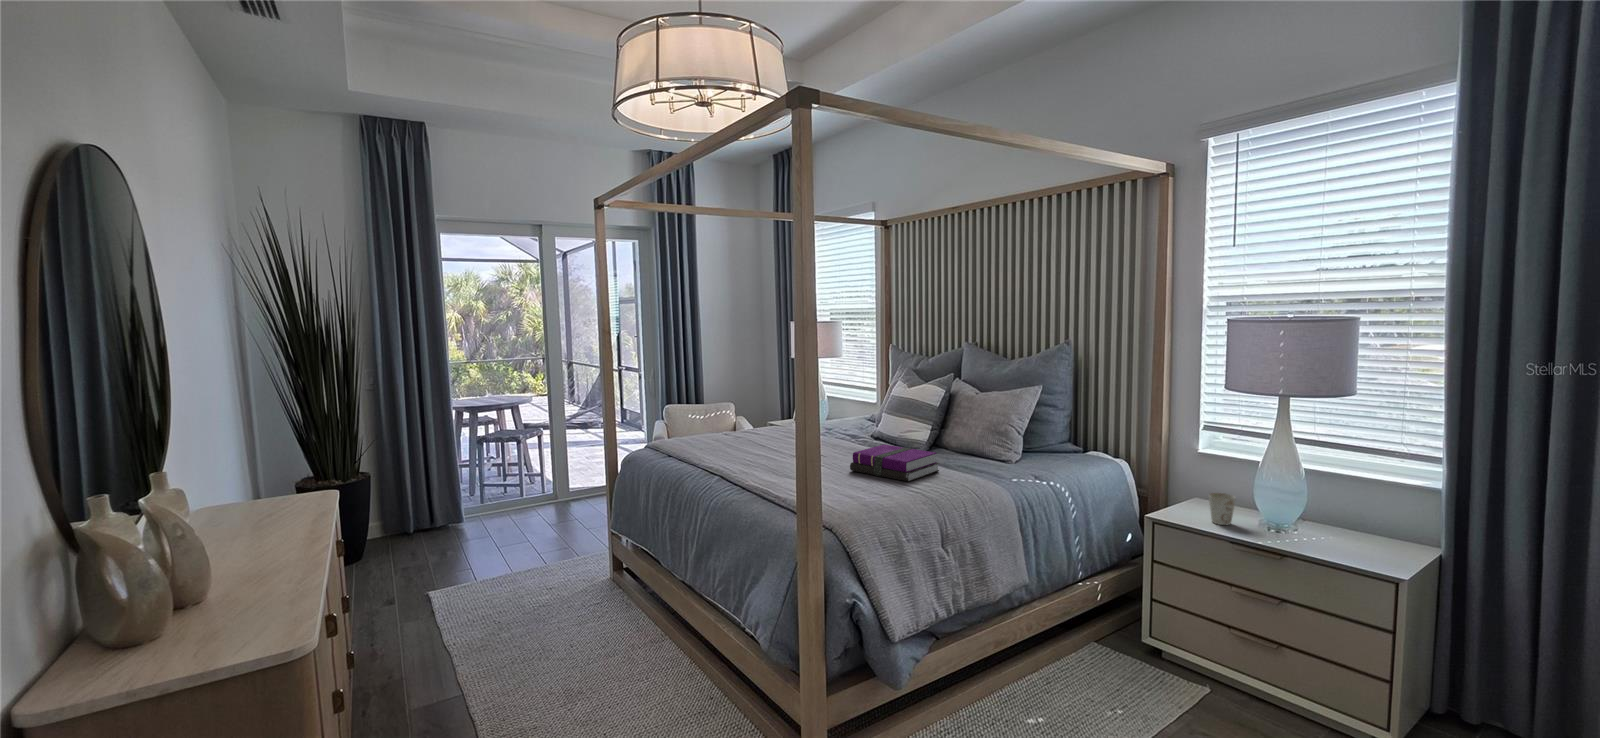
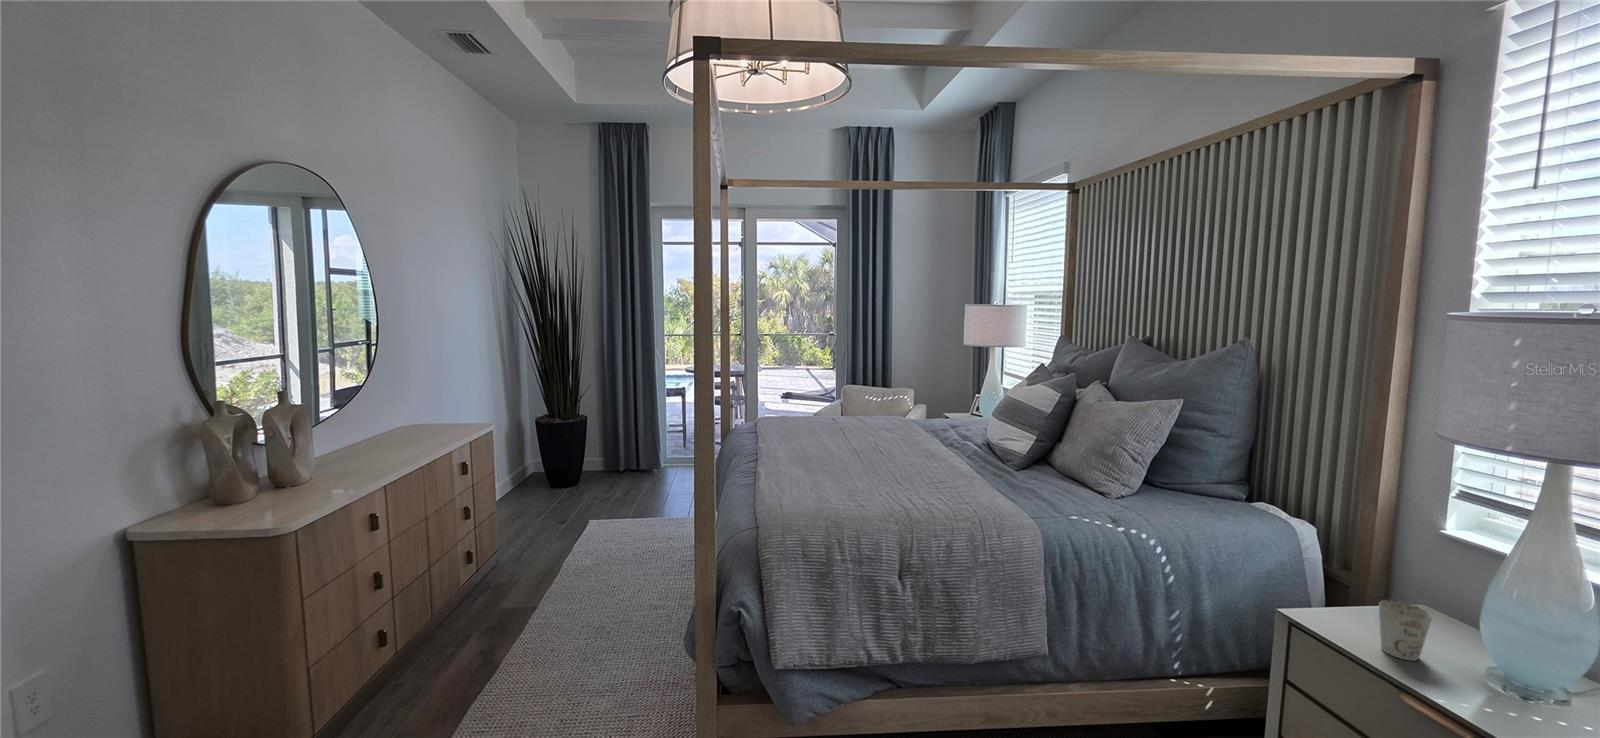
notebook: present [850,445,939,481] -> none [879,447,979,494]

